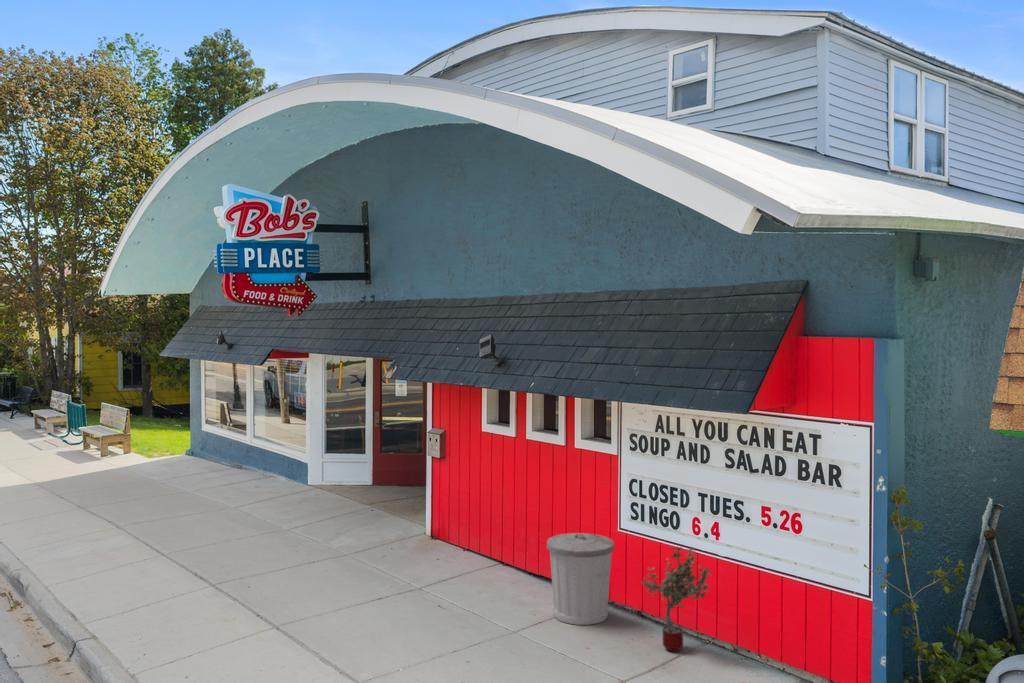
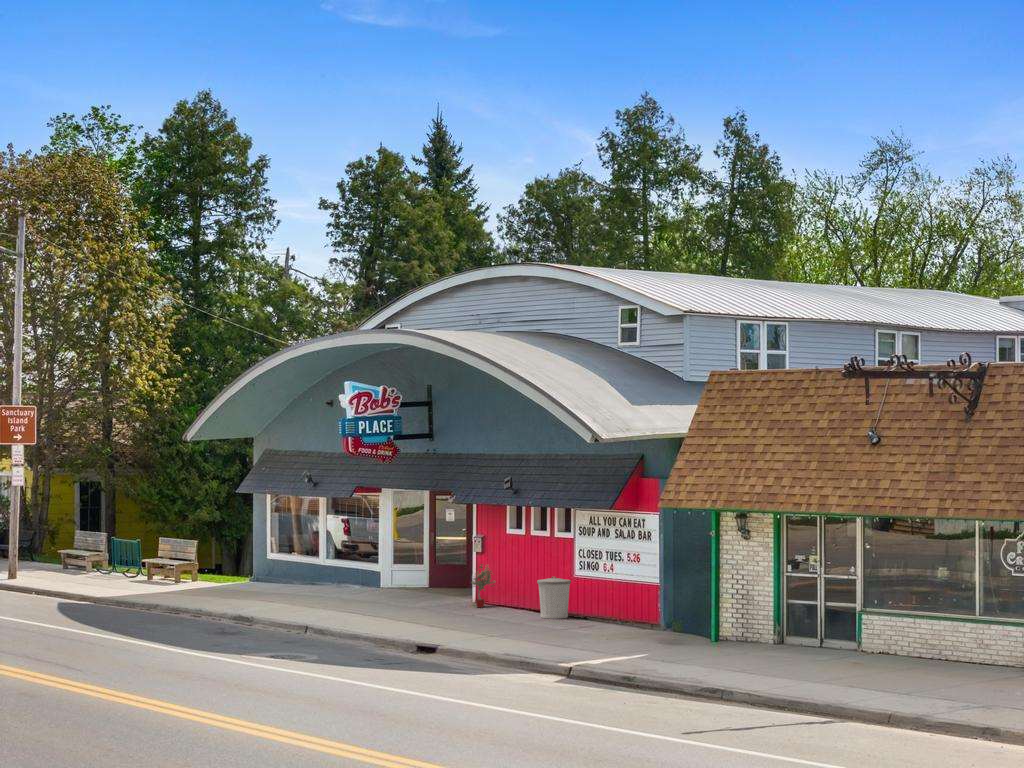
potted tree: present [642,547,712,651] -> present [472,564,496,608]

